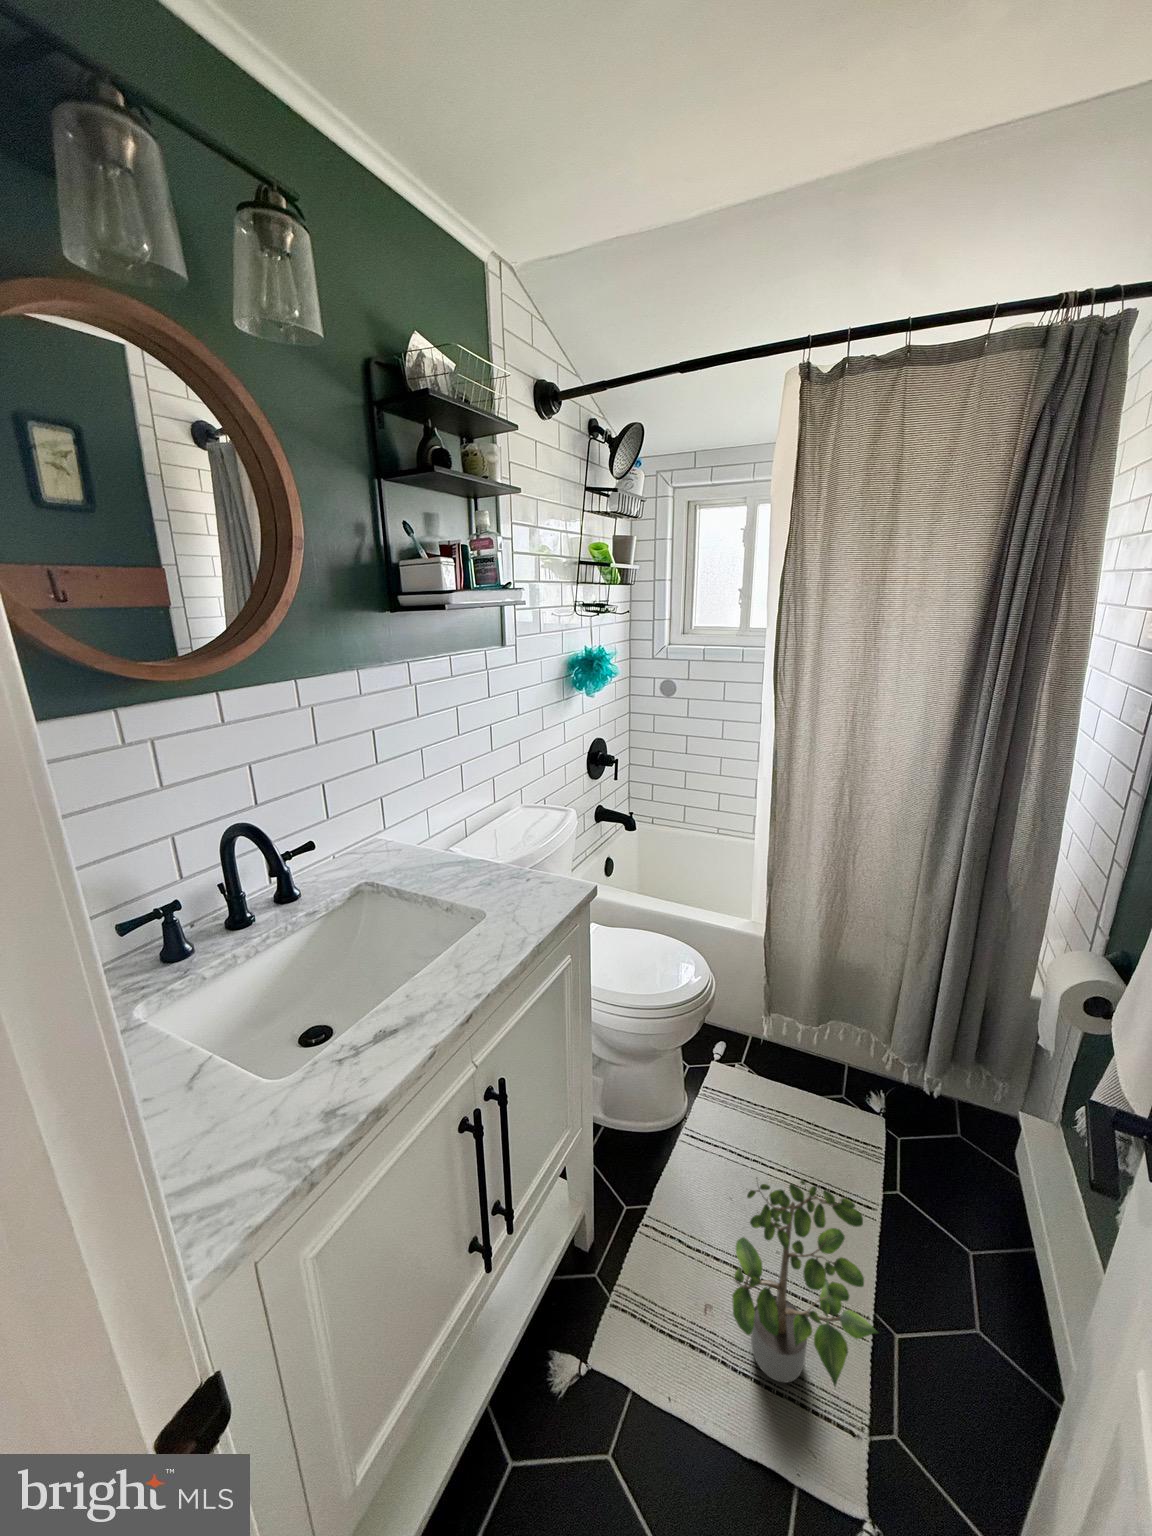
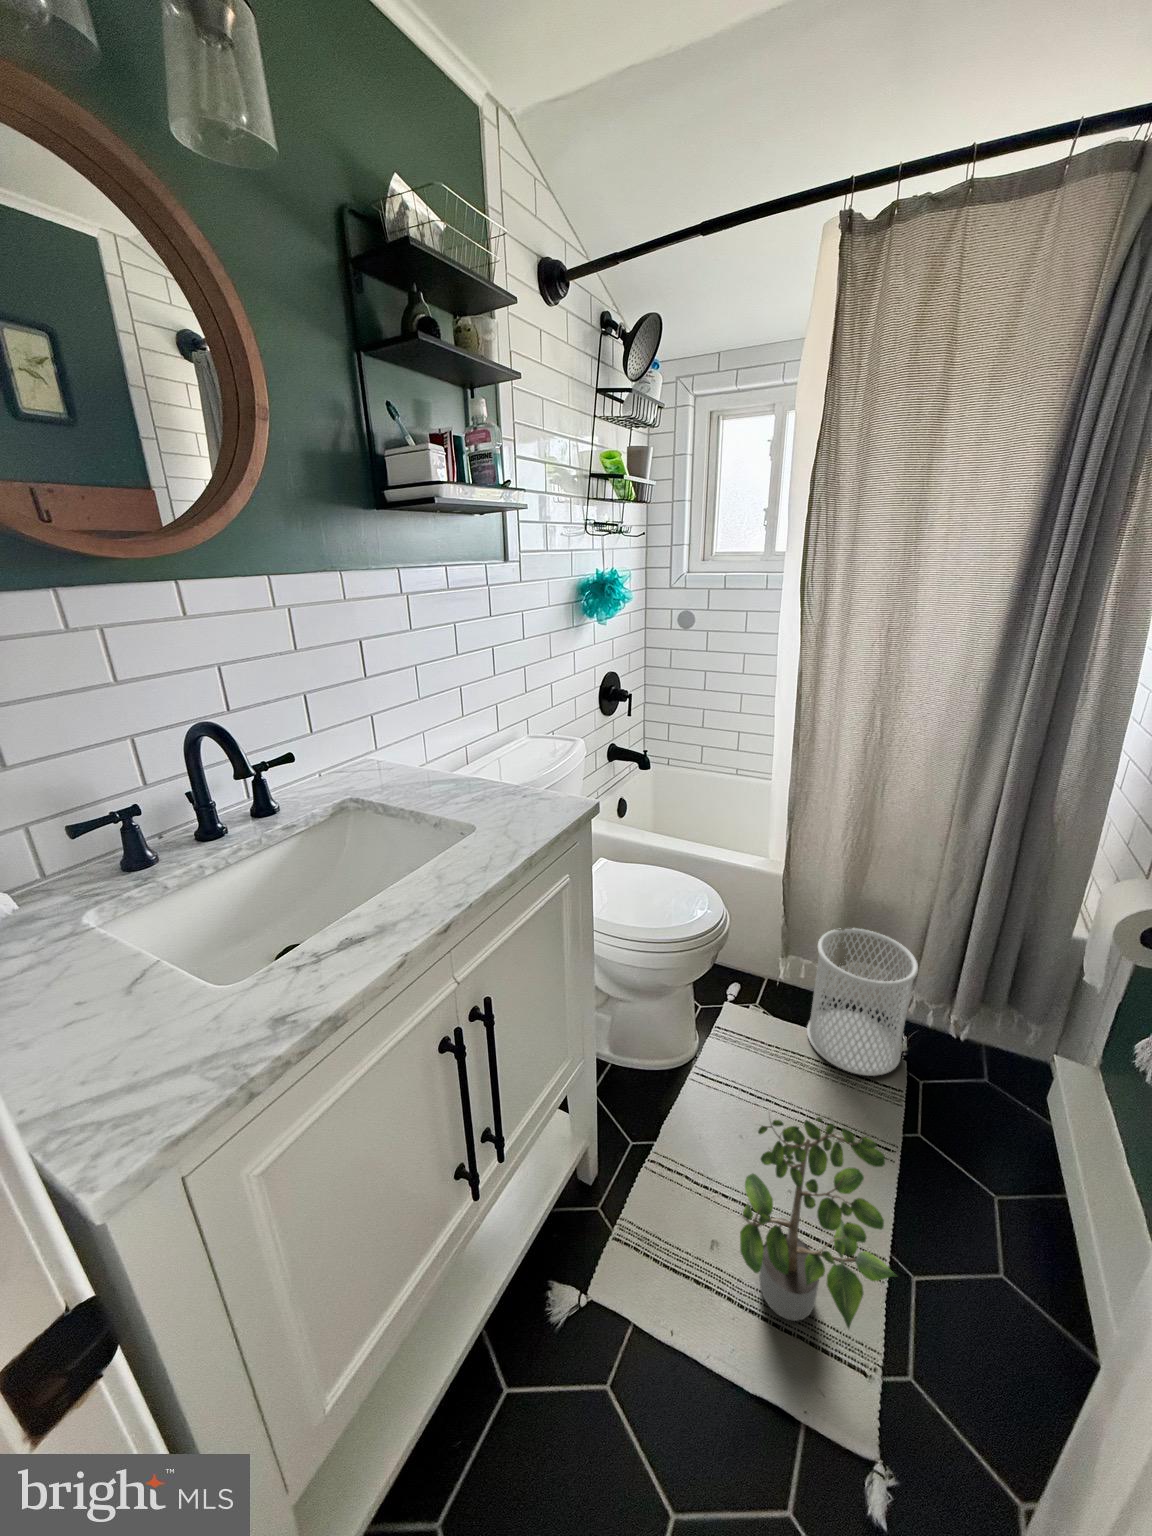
wastebasket: none [791,990,892,1136] -> present [807,928,918,1076]

